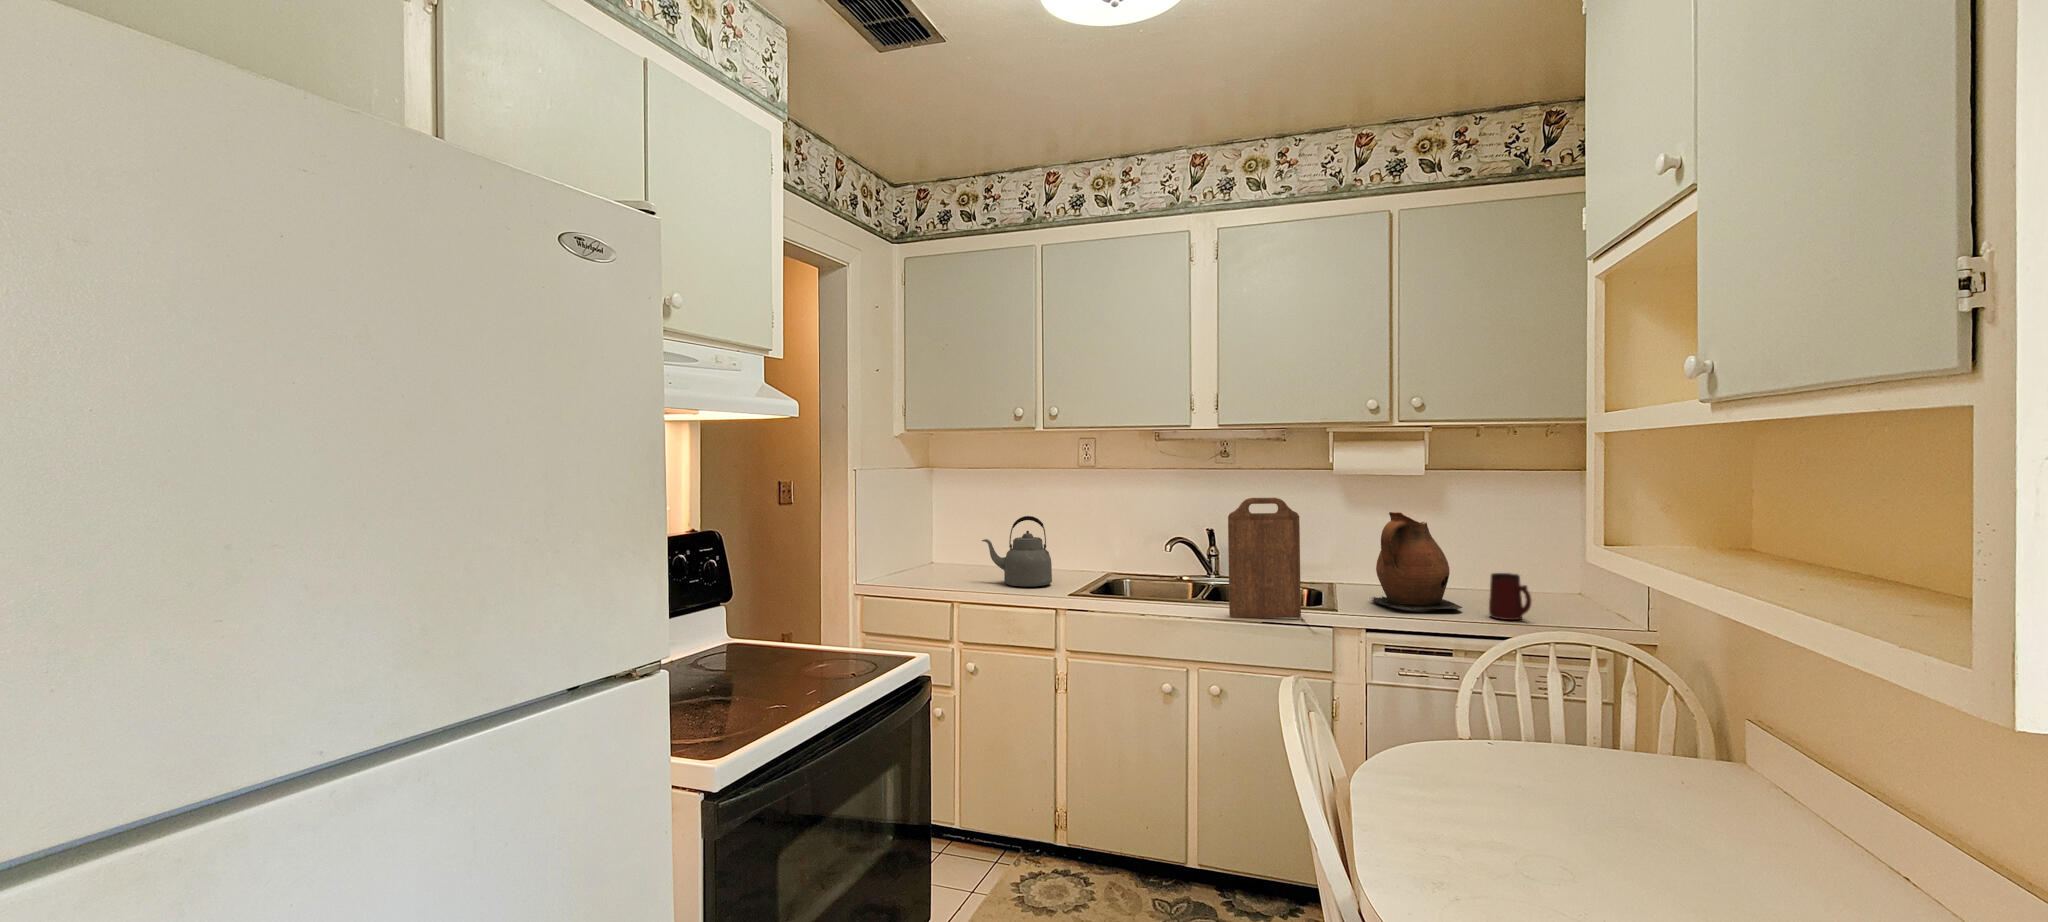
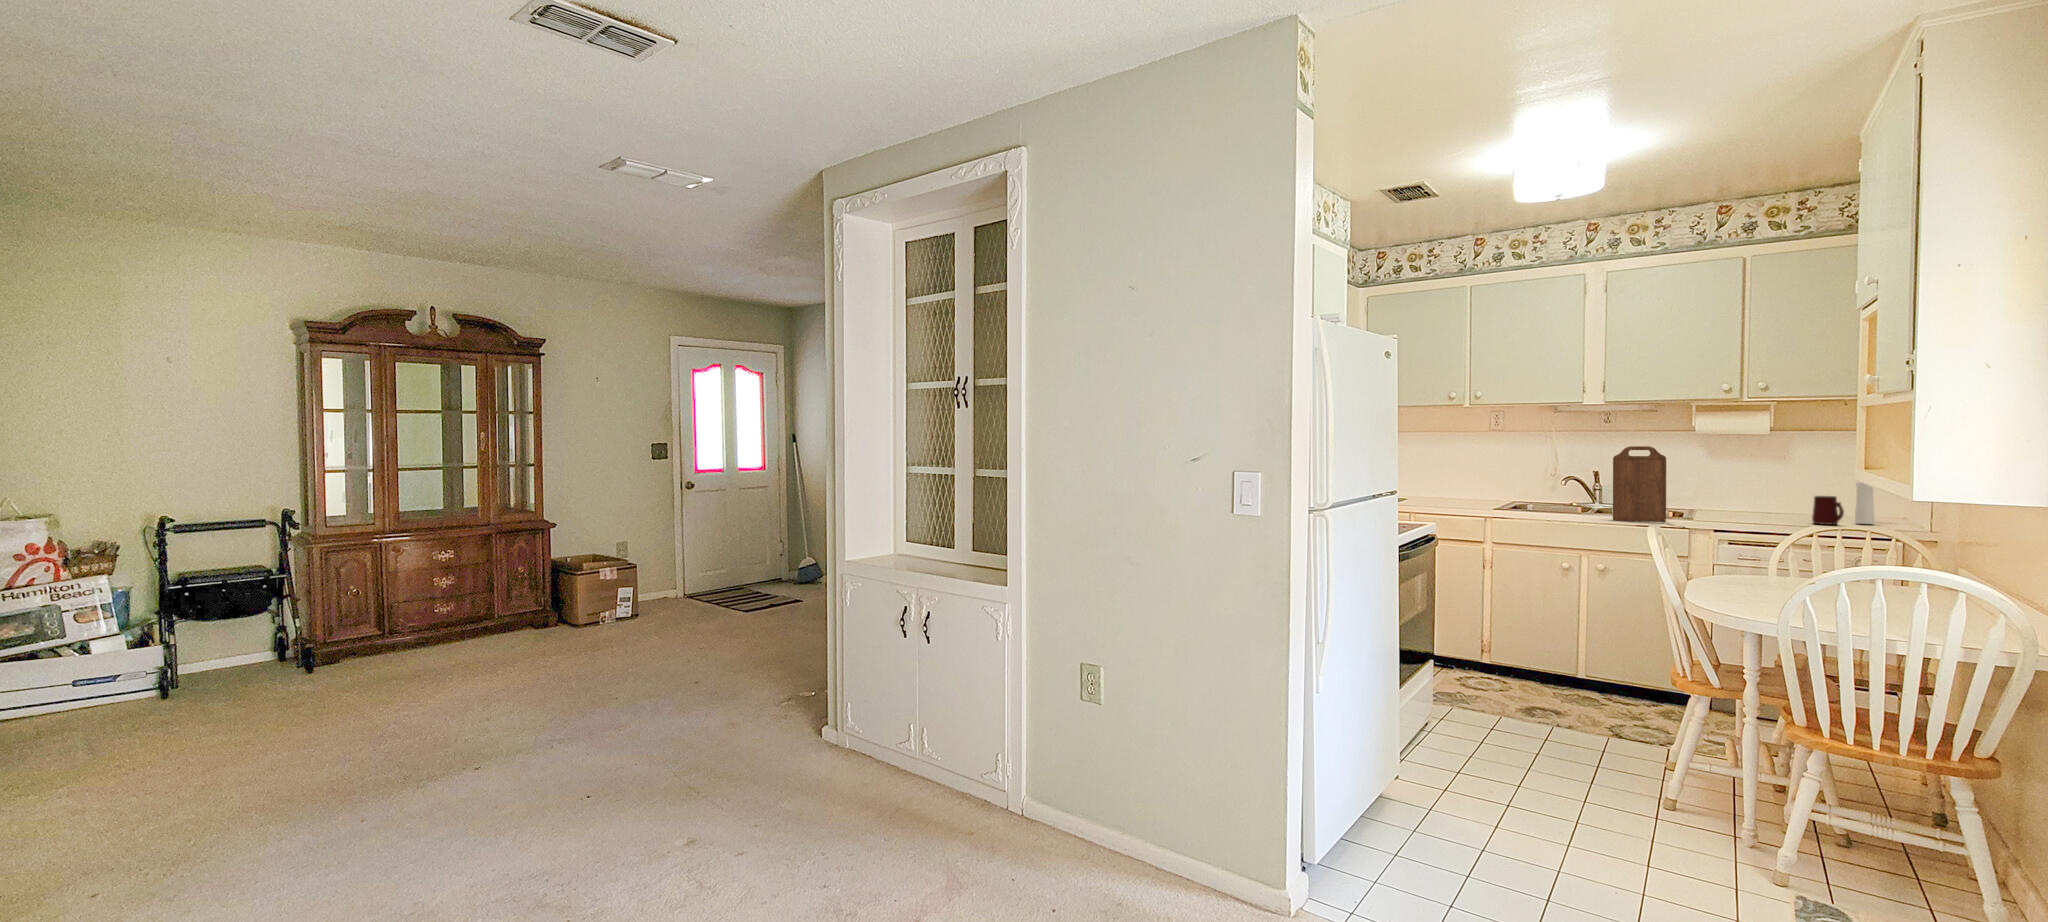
ceramic pitcher: present [1373,512,1462,611] -> none [1720,457,1793,520]
kettle: present [982,516,1052,586] -> none [1425,462,1475,506]
pepper mill: none [1538,532,1573,615] -> present [1855,481,1875,524]

